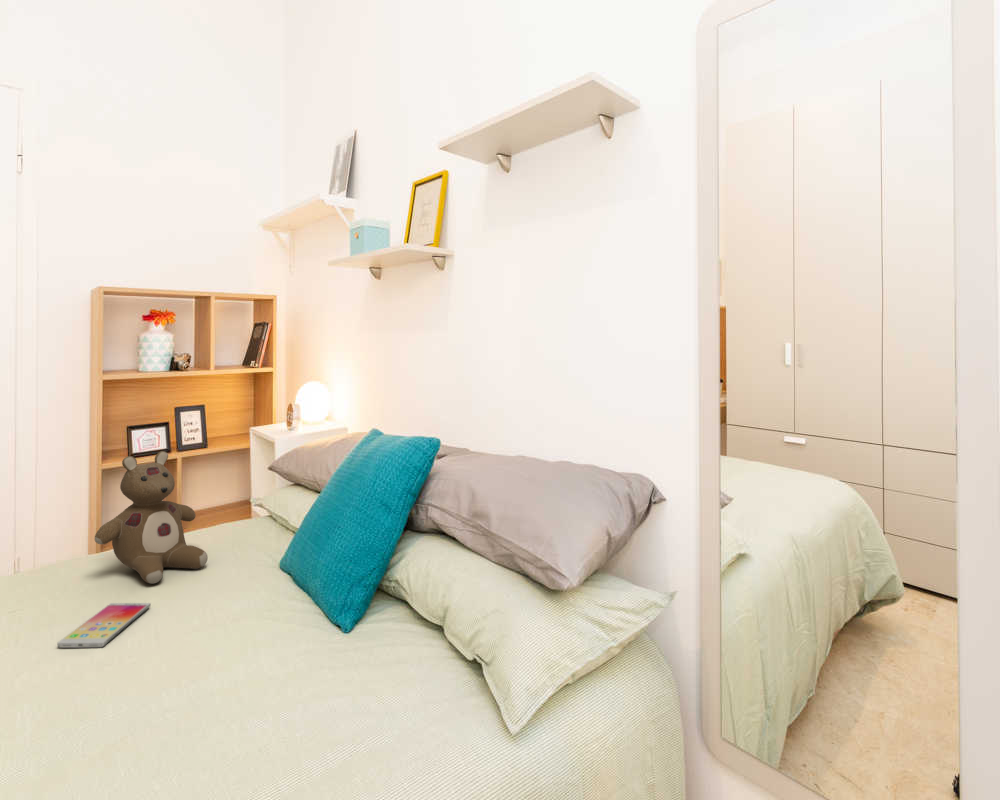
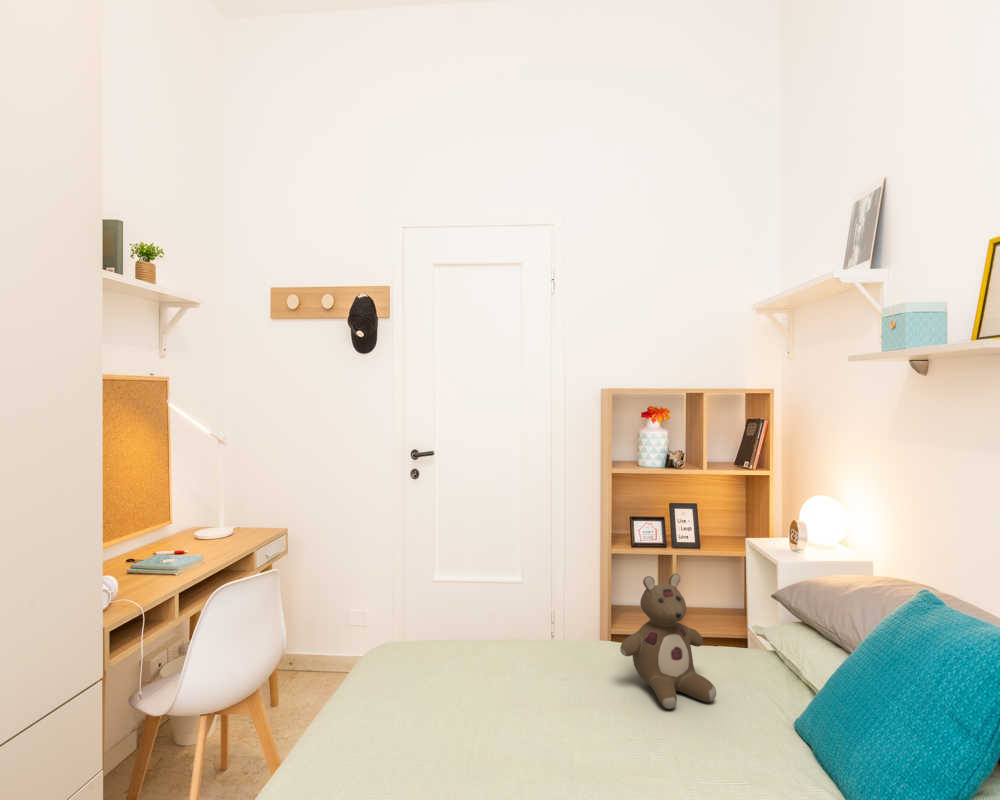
smartphone: present [57,603,151,648] -> none [600,721,669,772]

